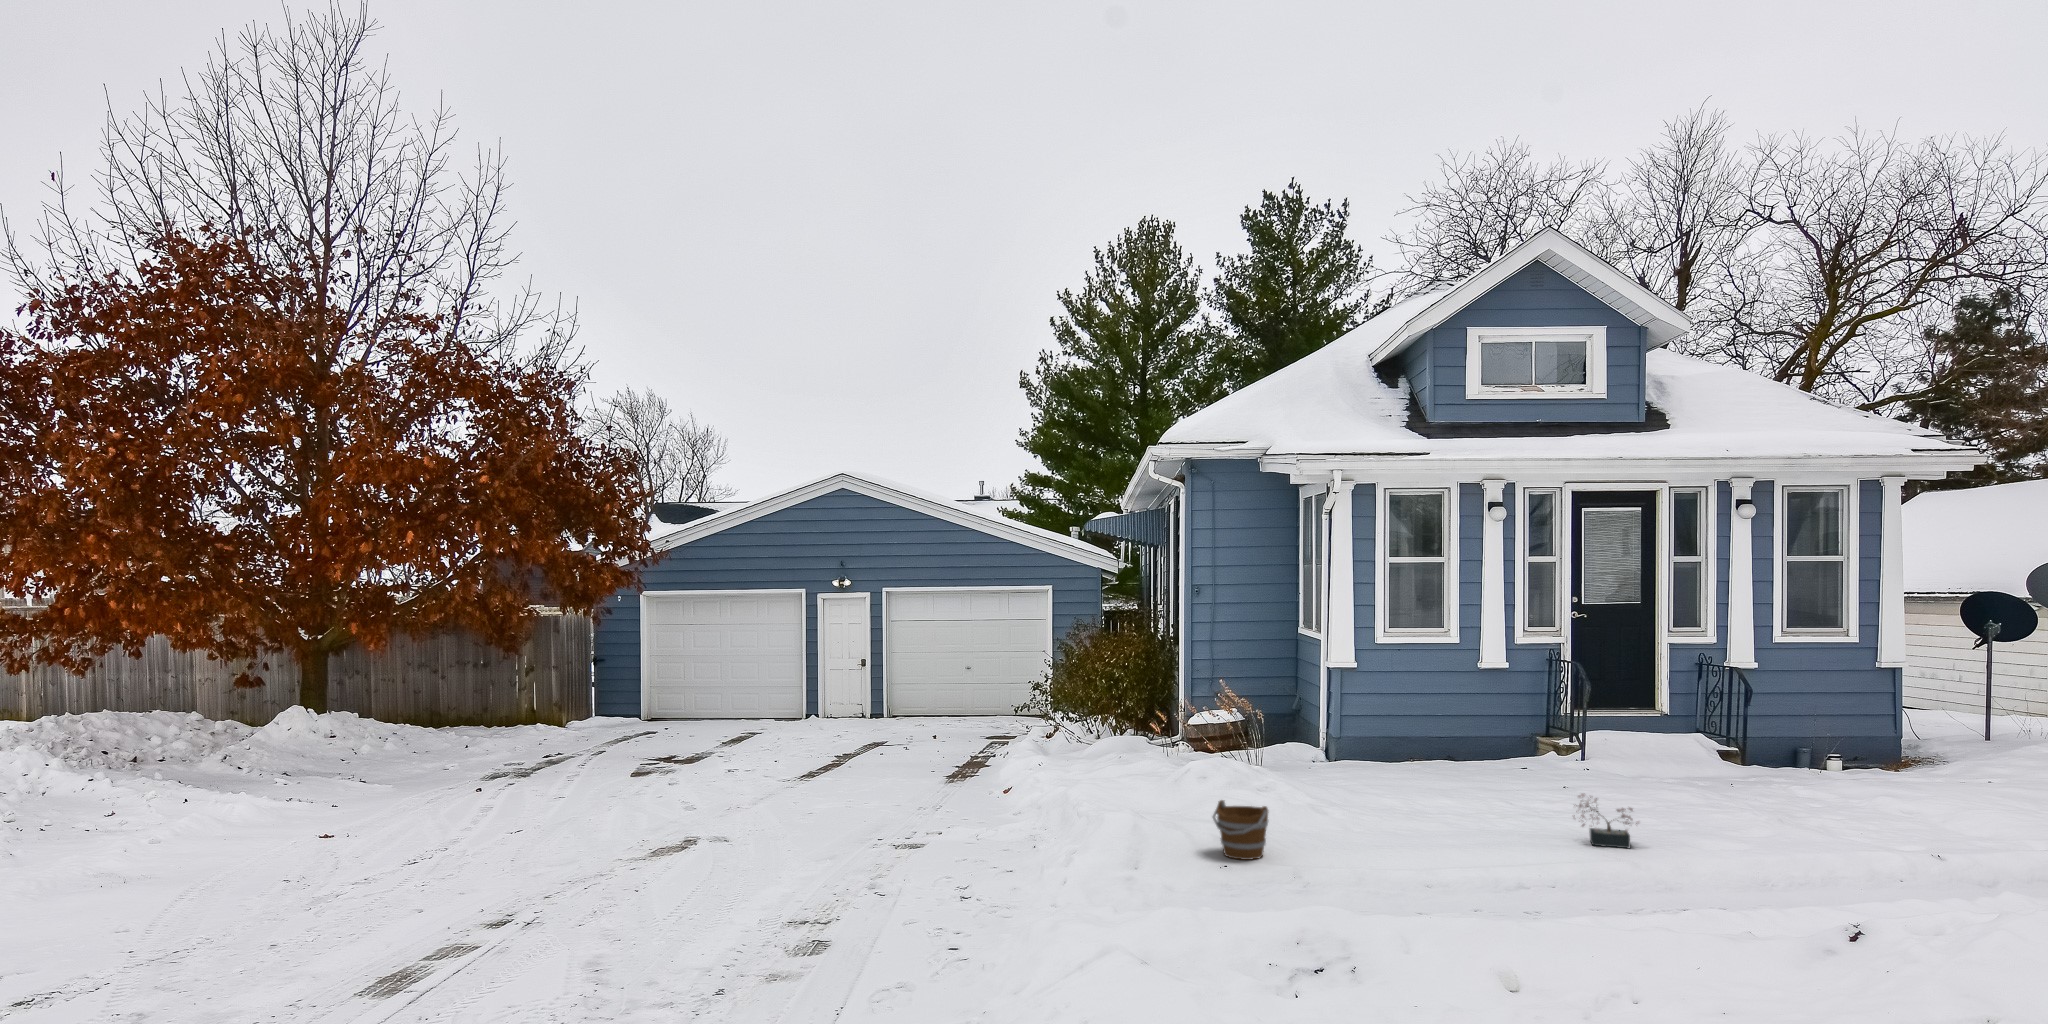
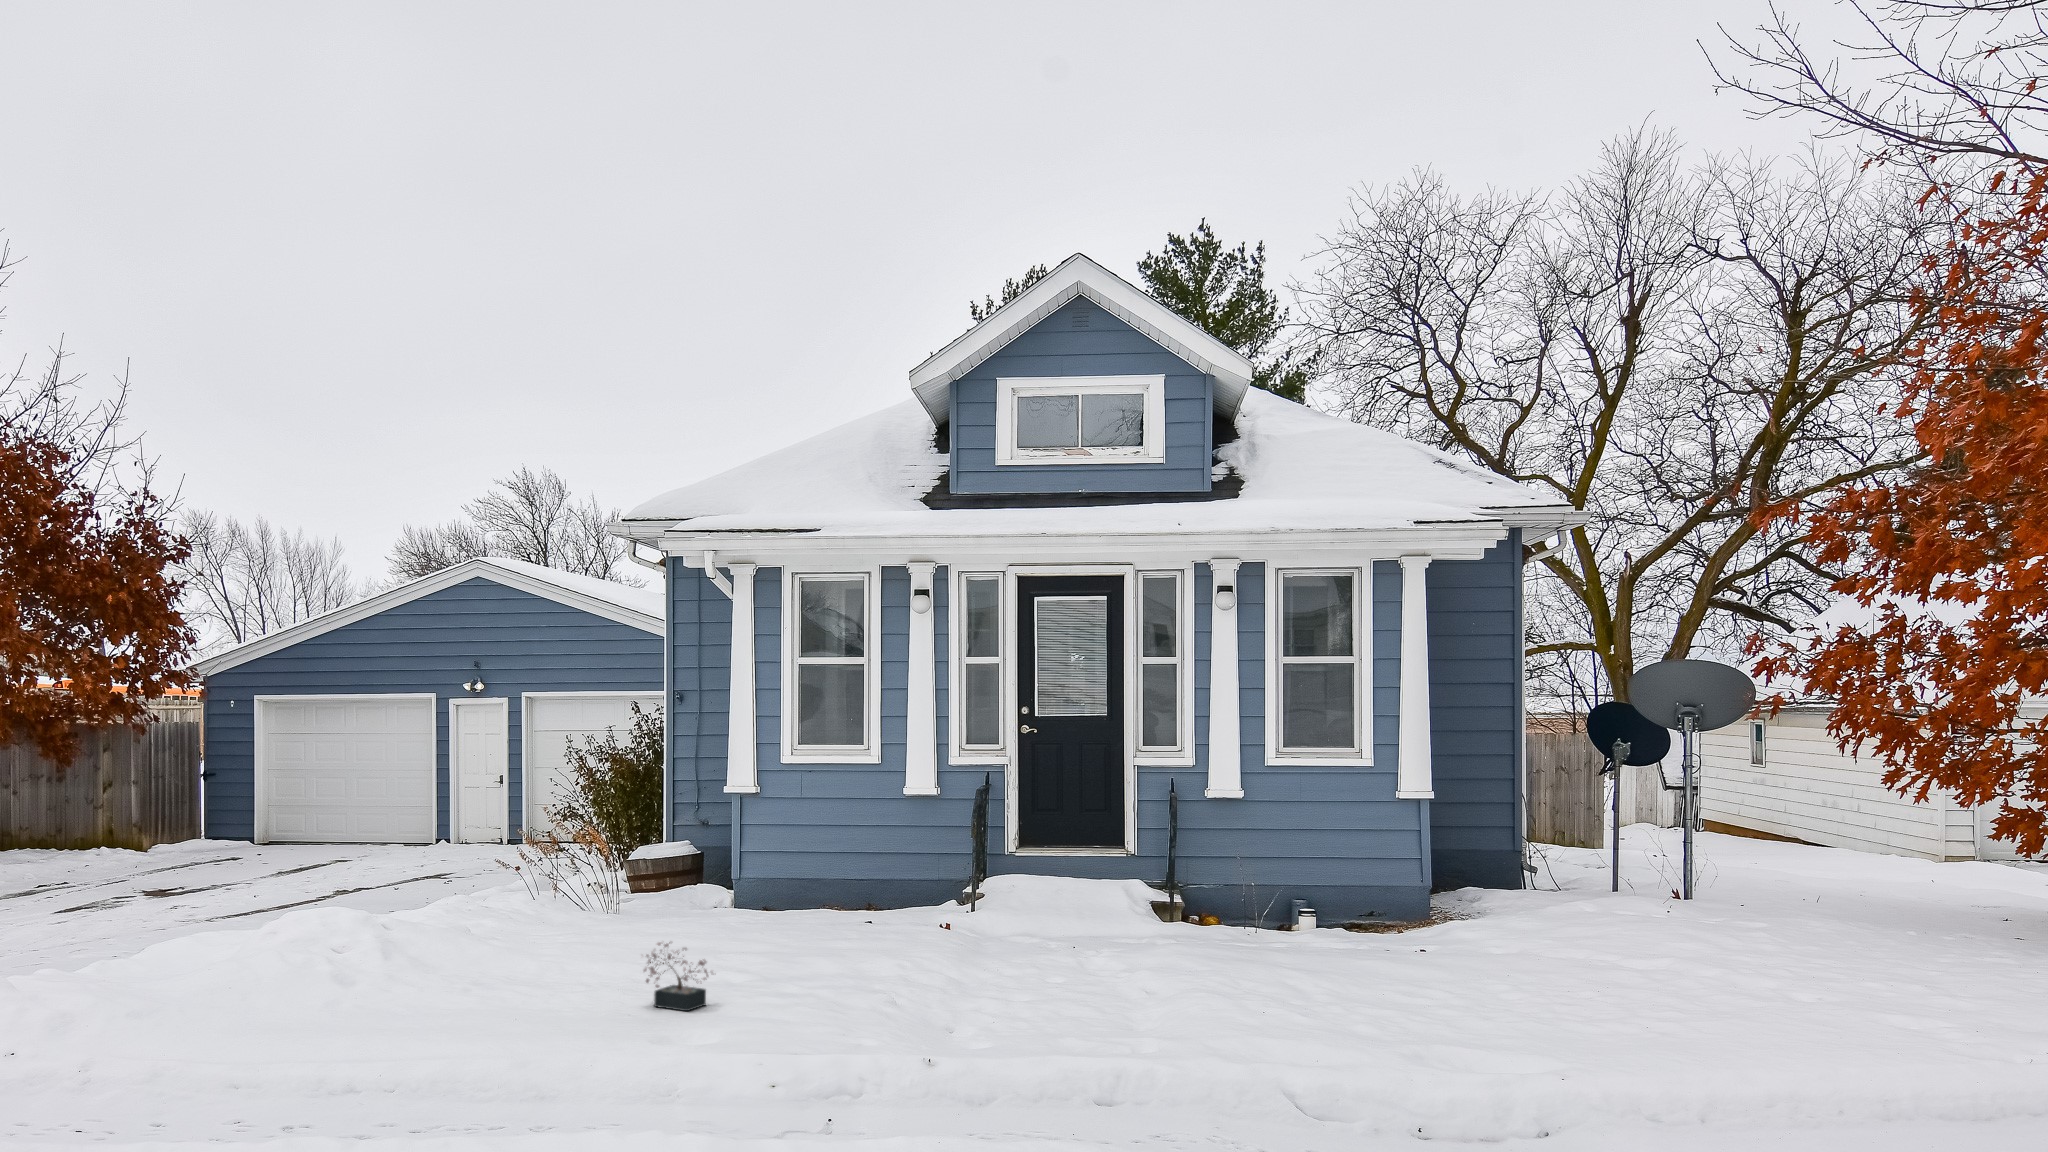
bucket: present [1213,800,1268,860] -> none [185,938,262,1011]

